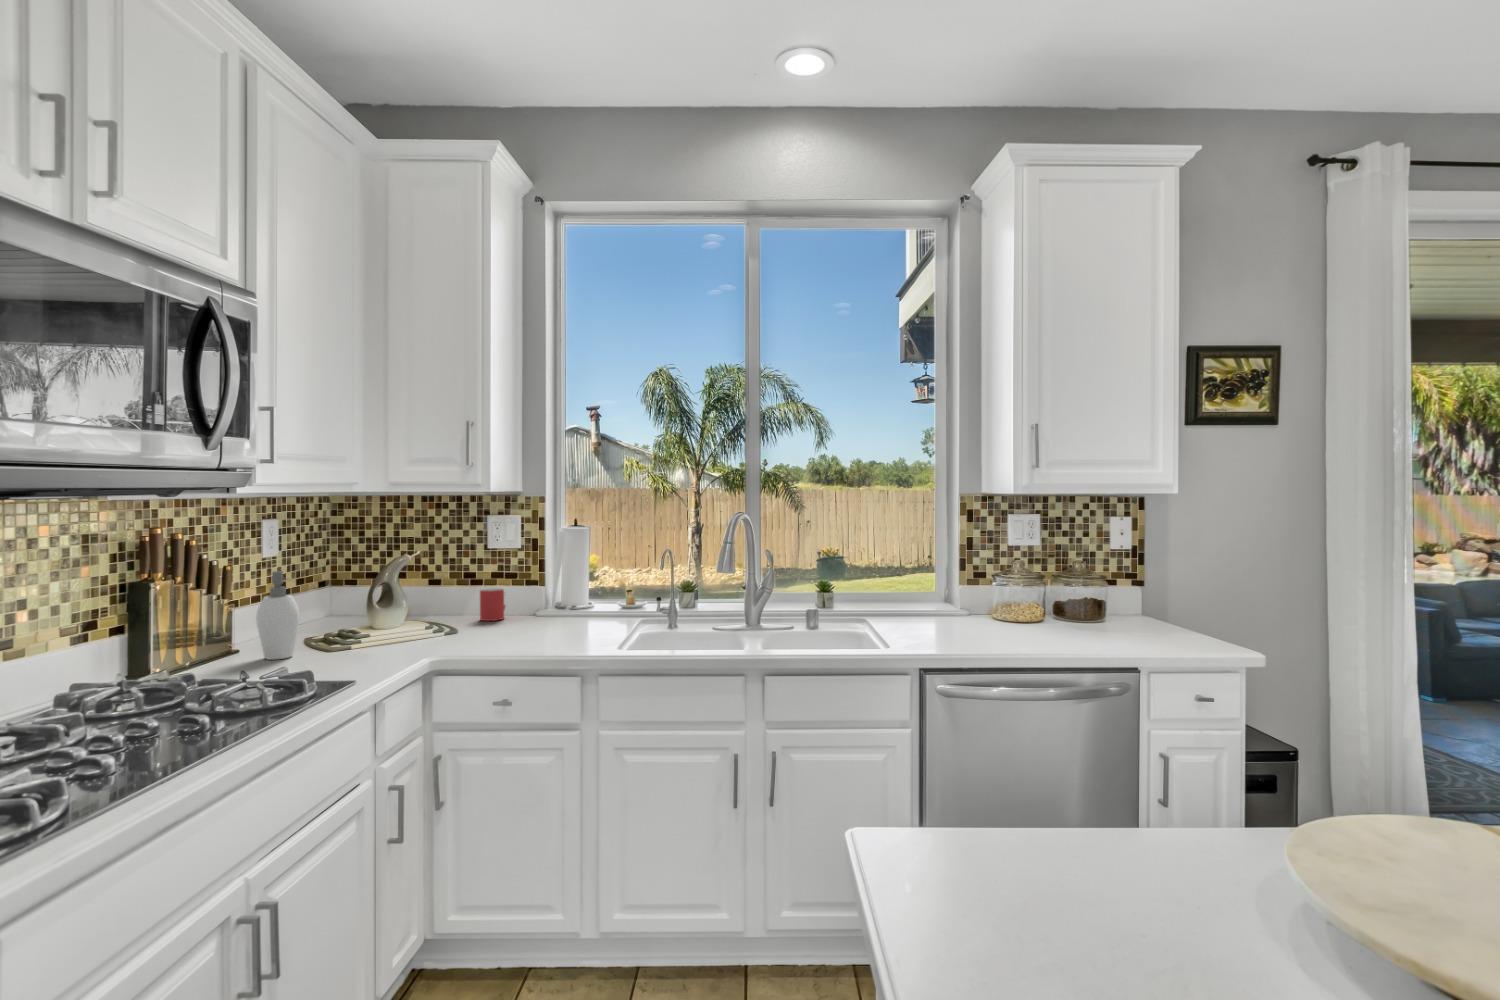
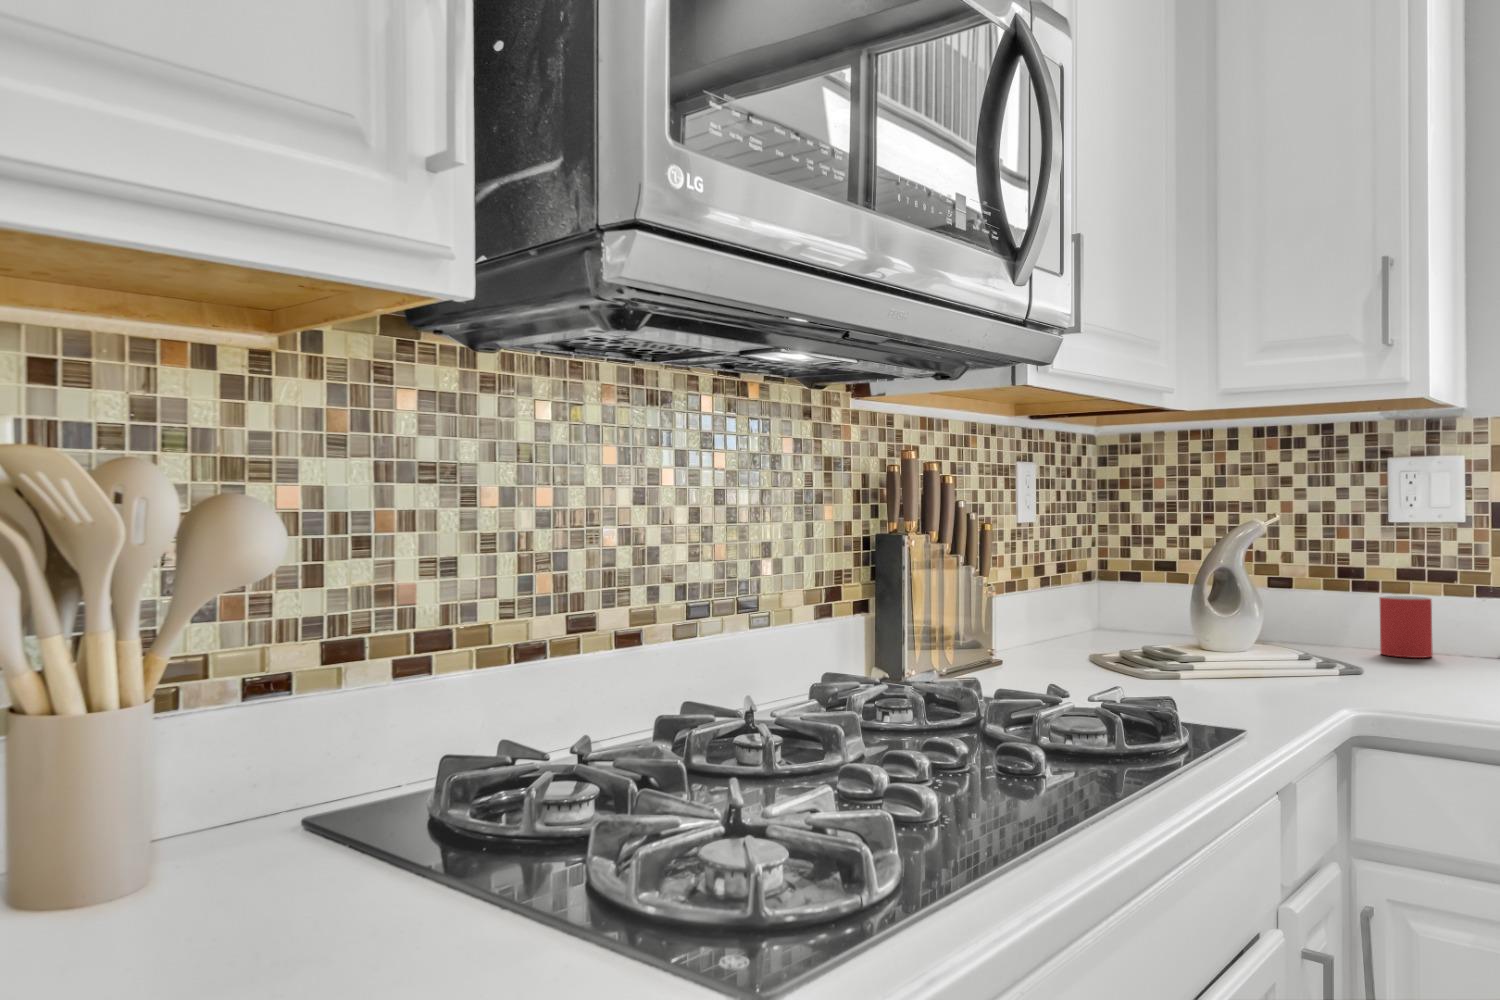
soap dispenser: present [256,571,300,660] -> none [1042,532,1111,684]

